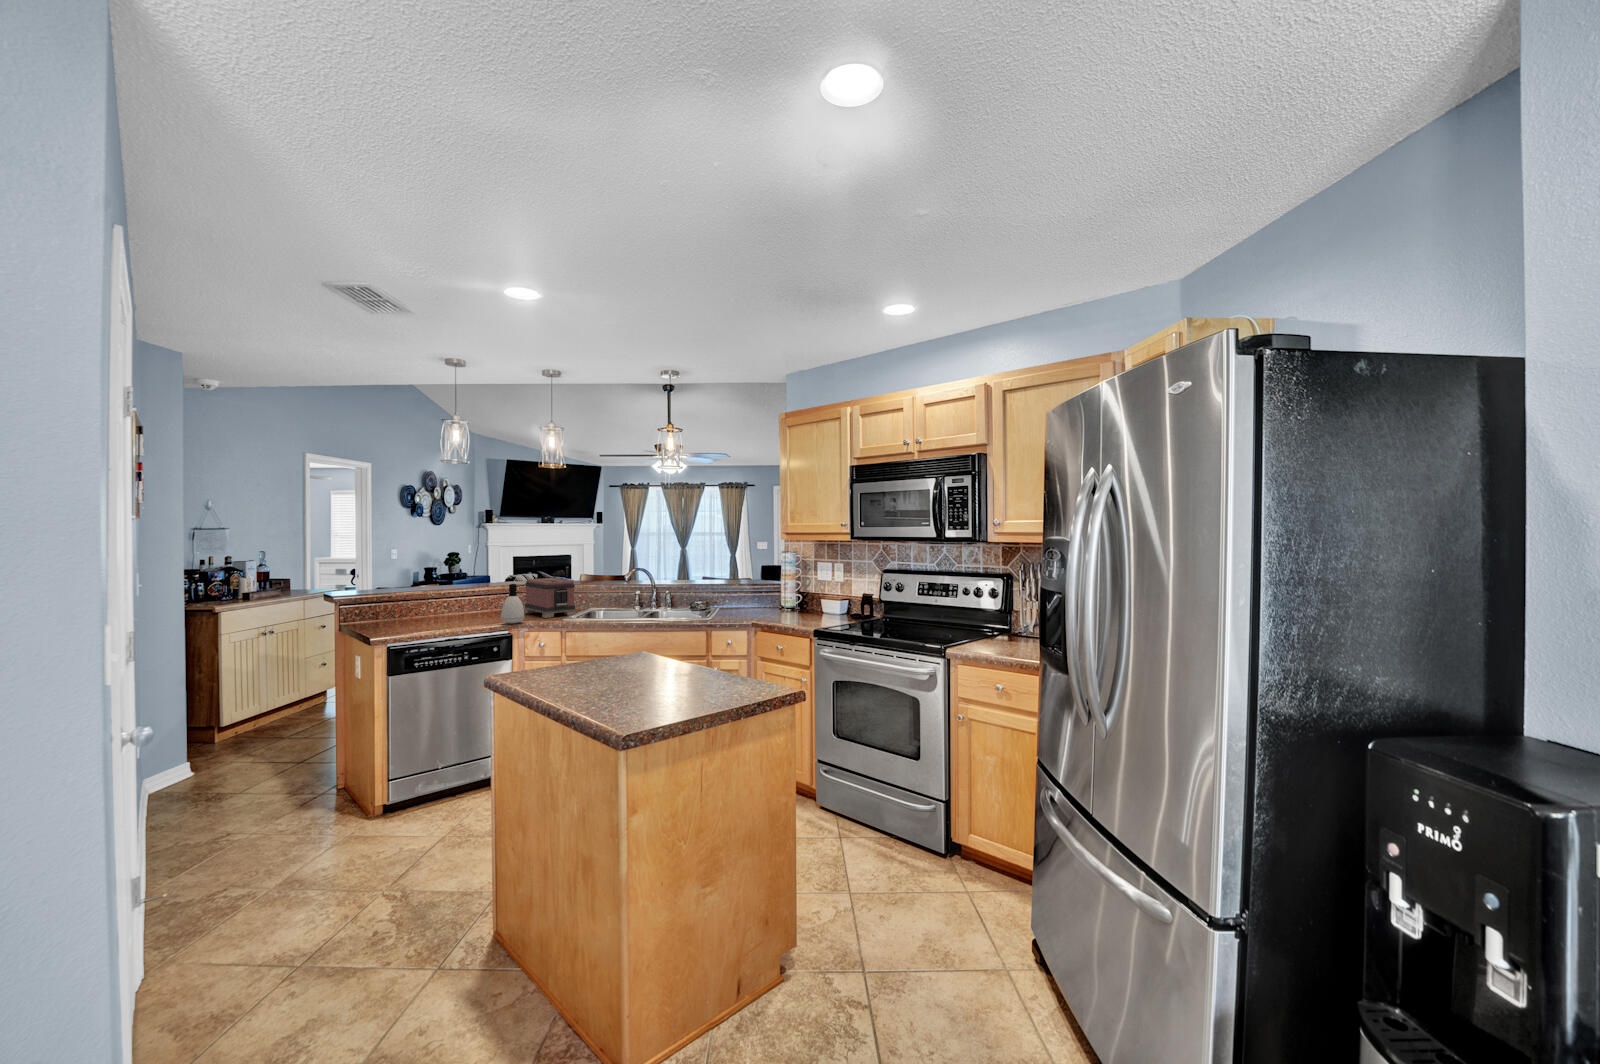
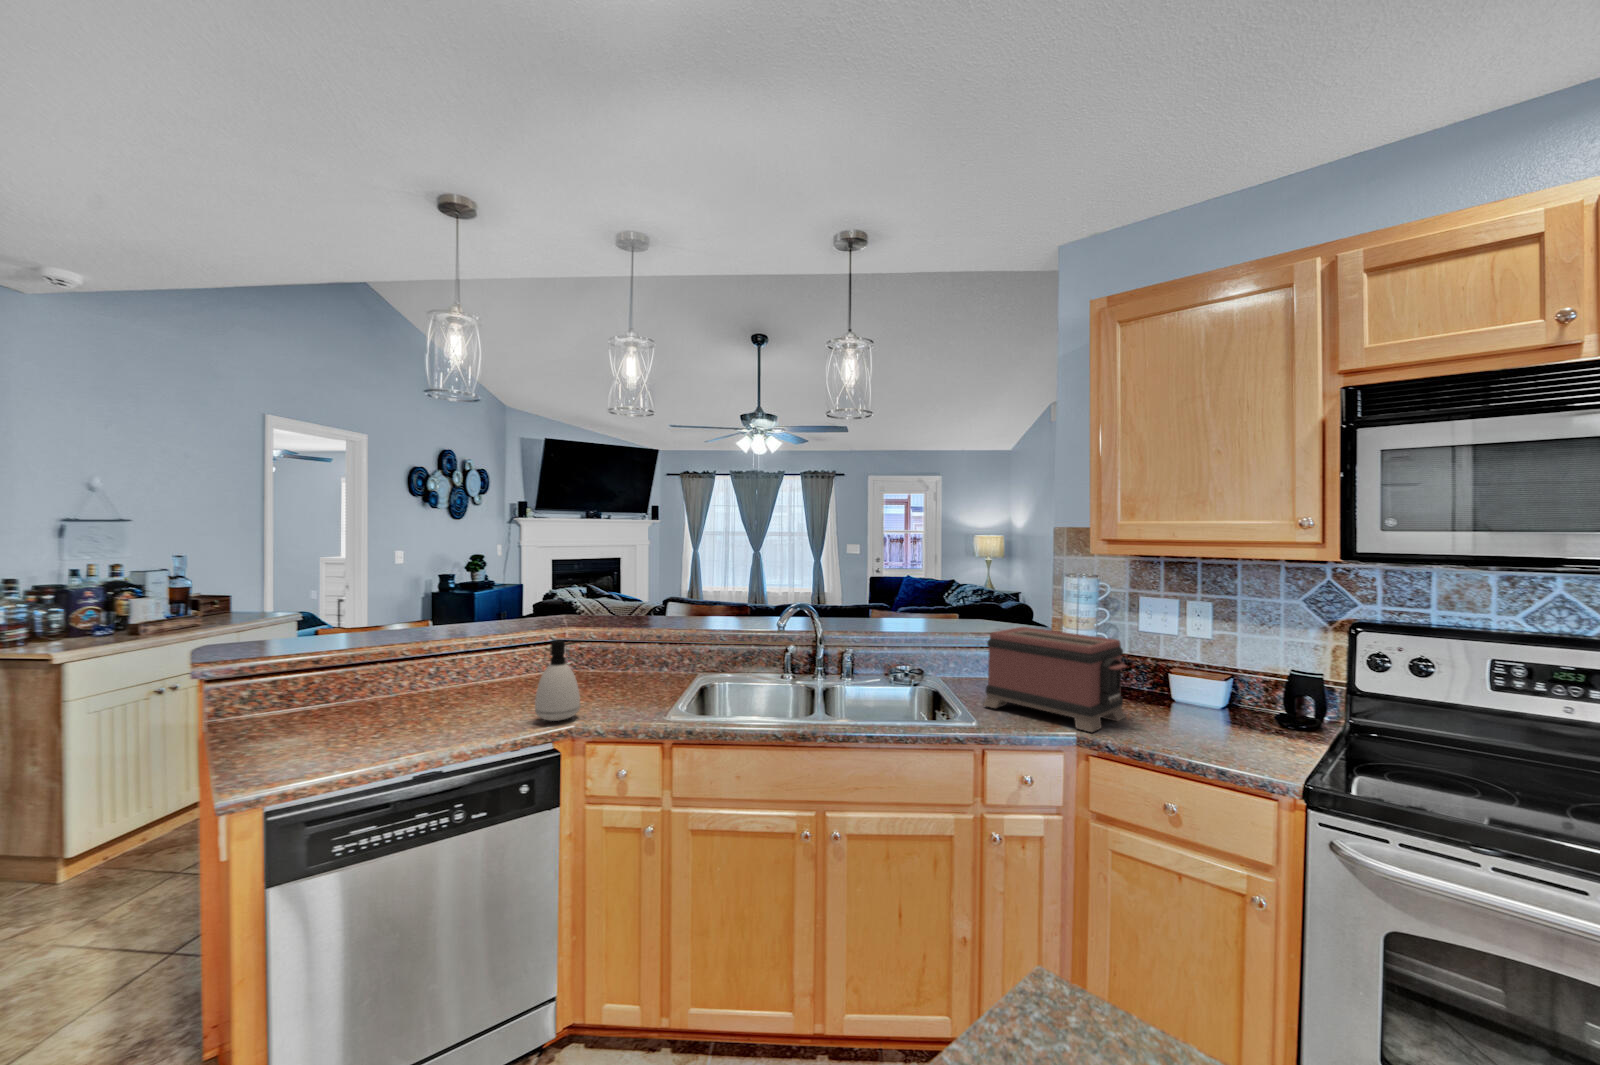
toaster: present [524,578,576,618] -> present [983,627,1126,732]

